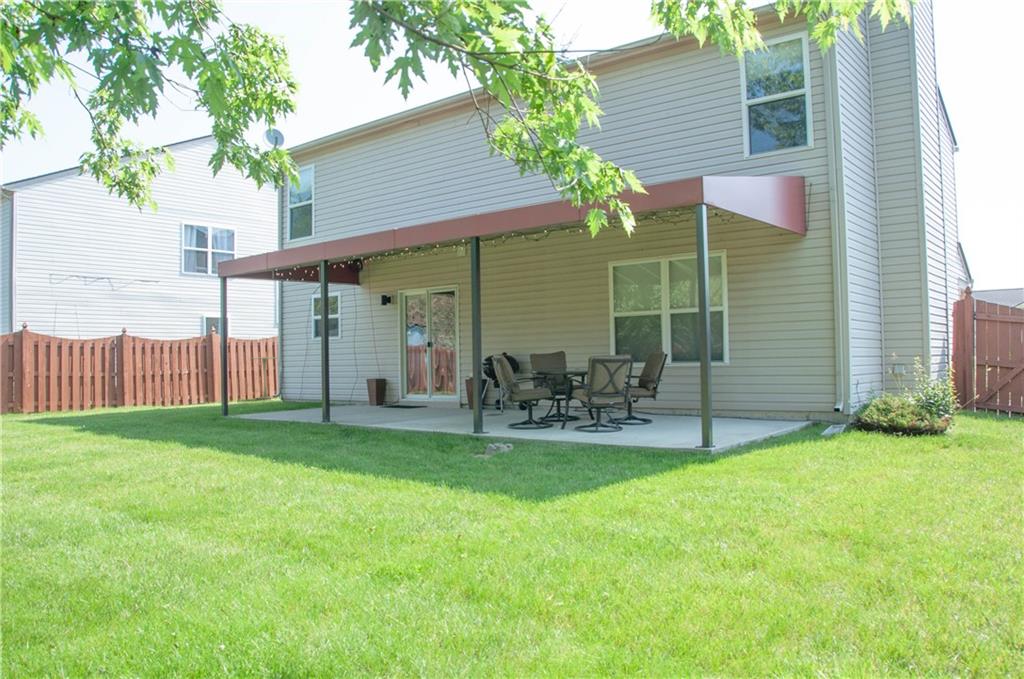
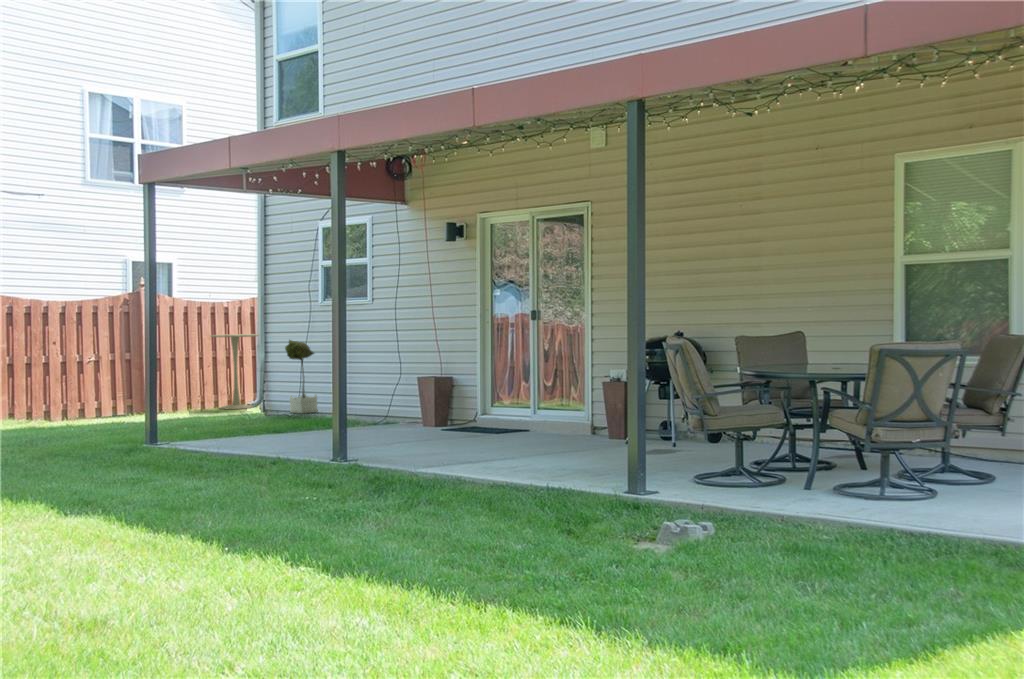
potted tree: none [293,360,312,400] -> present [285,340,318,413]

